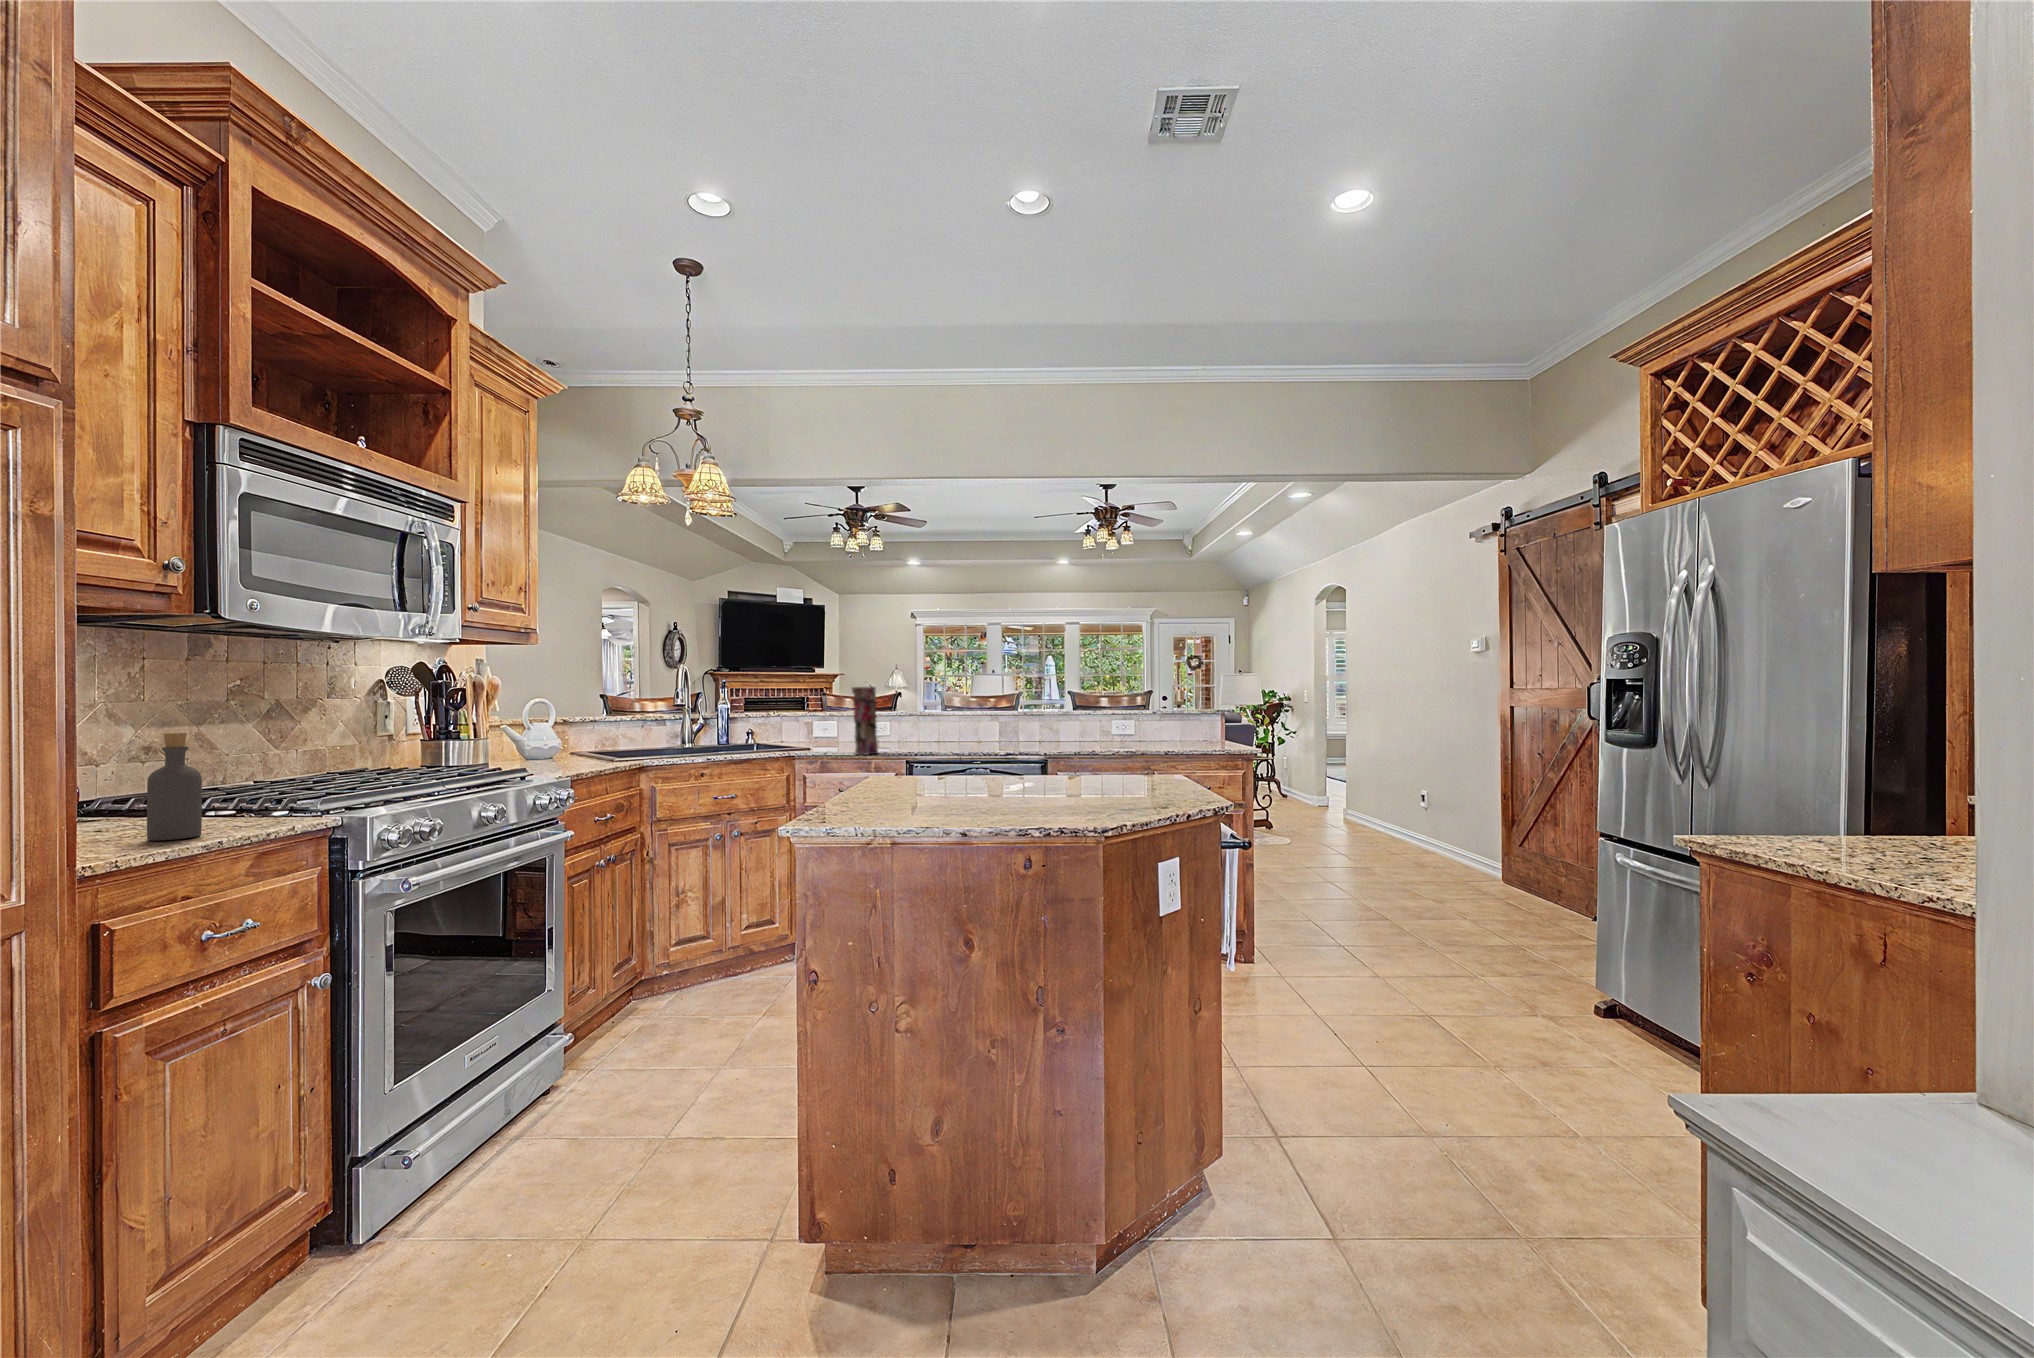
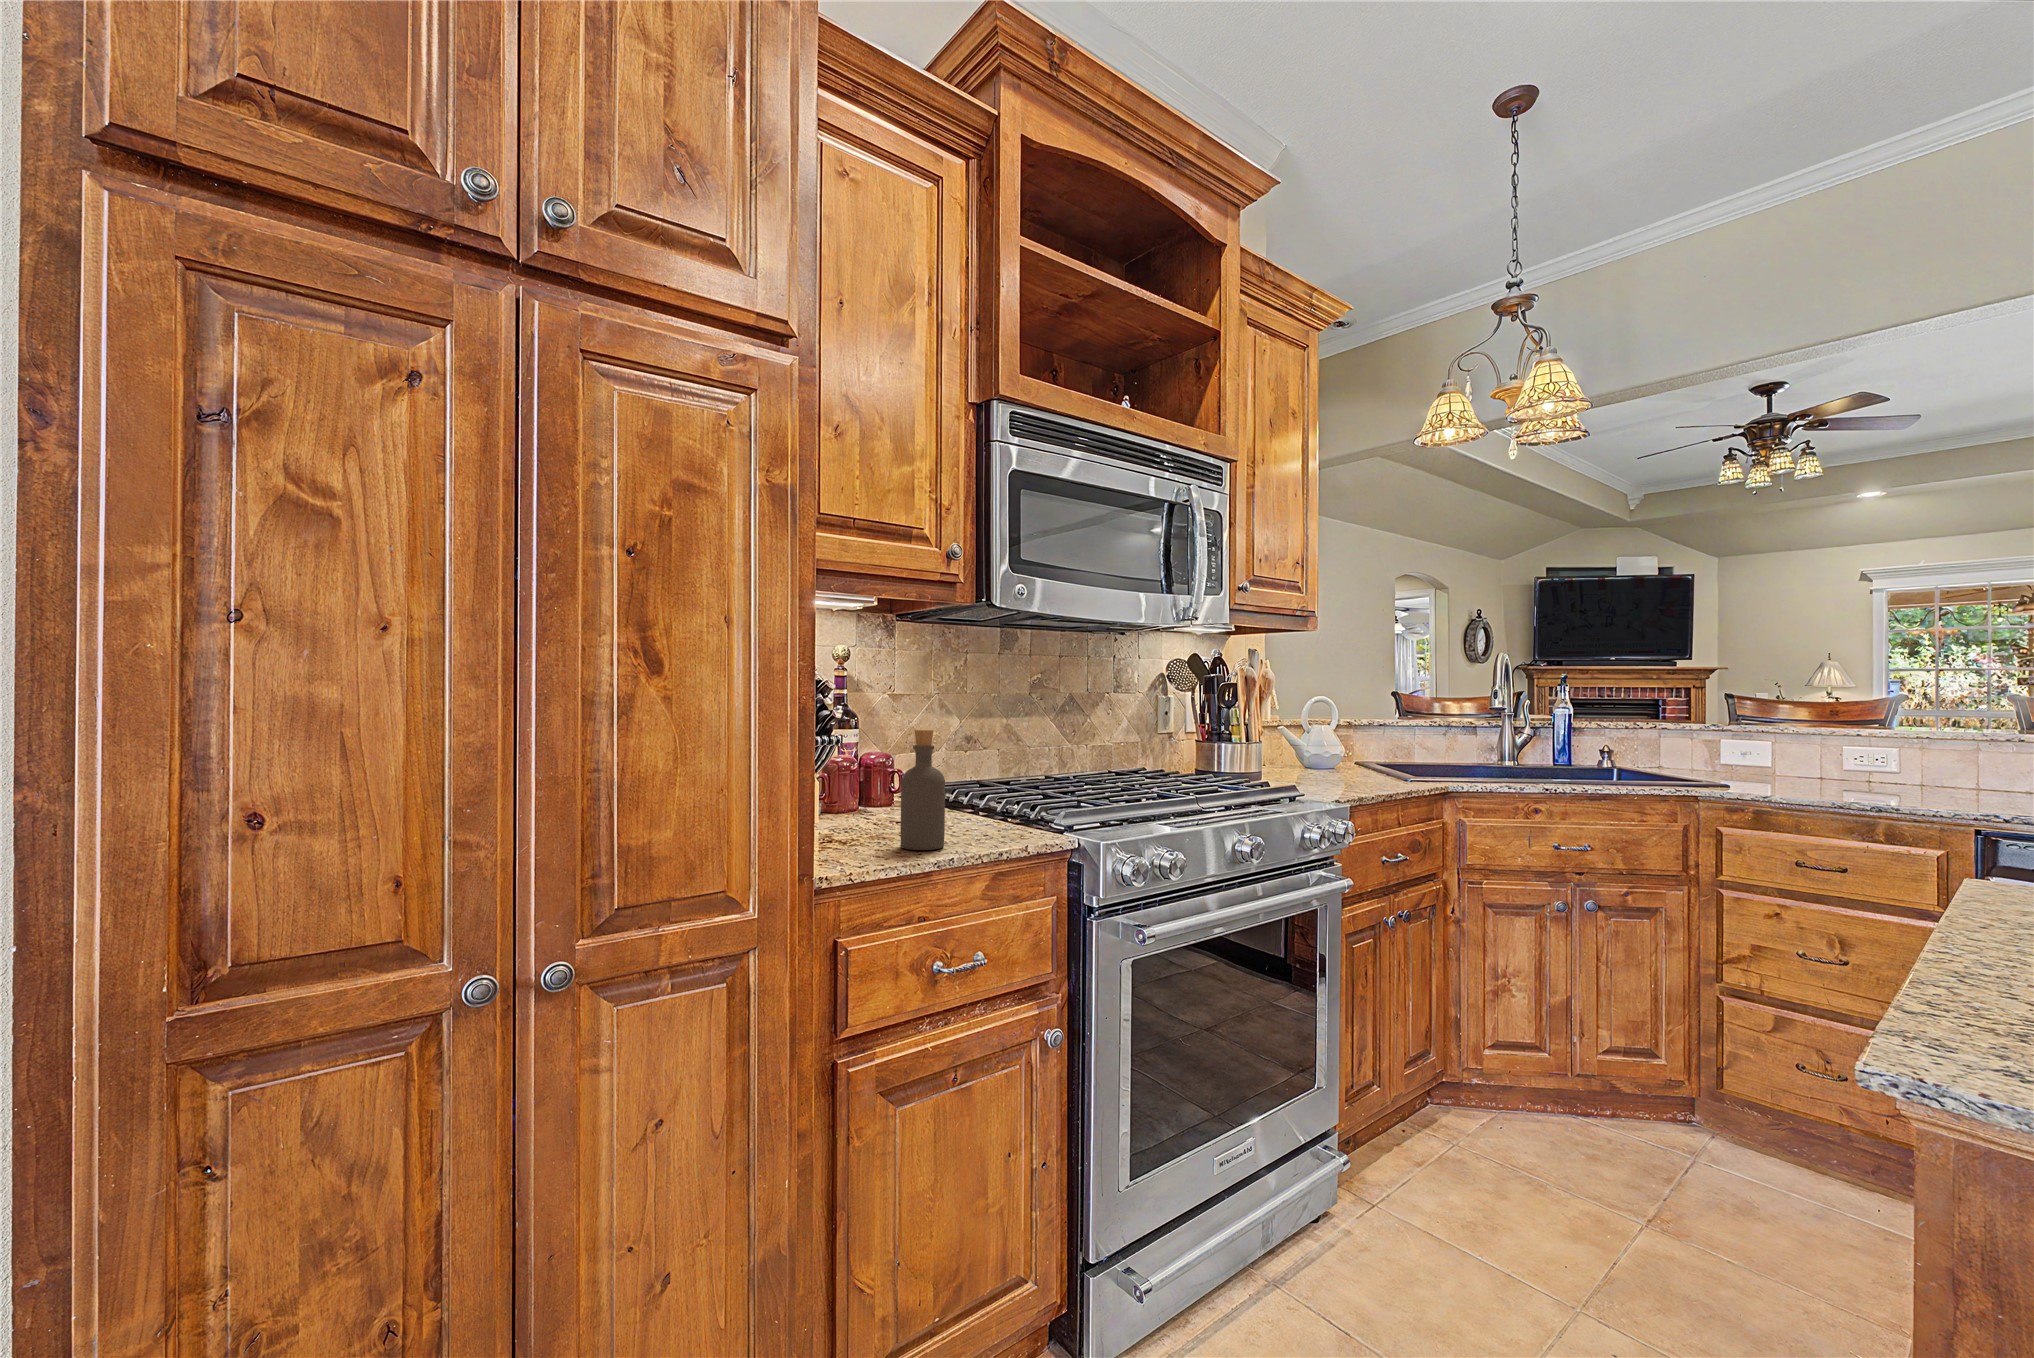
vase: present [851,687,878,755] -> none [1813,689,1877,809]

